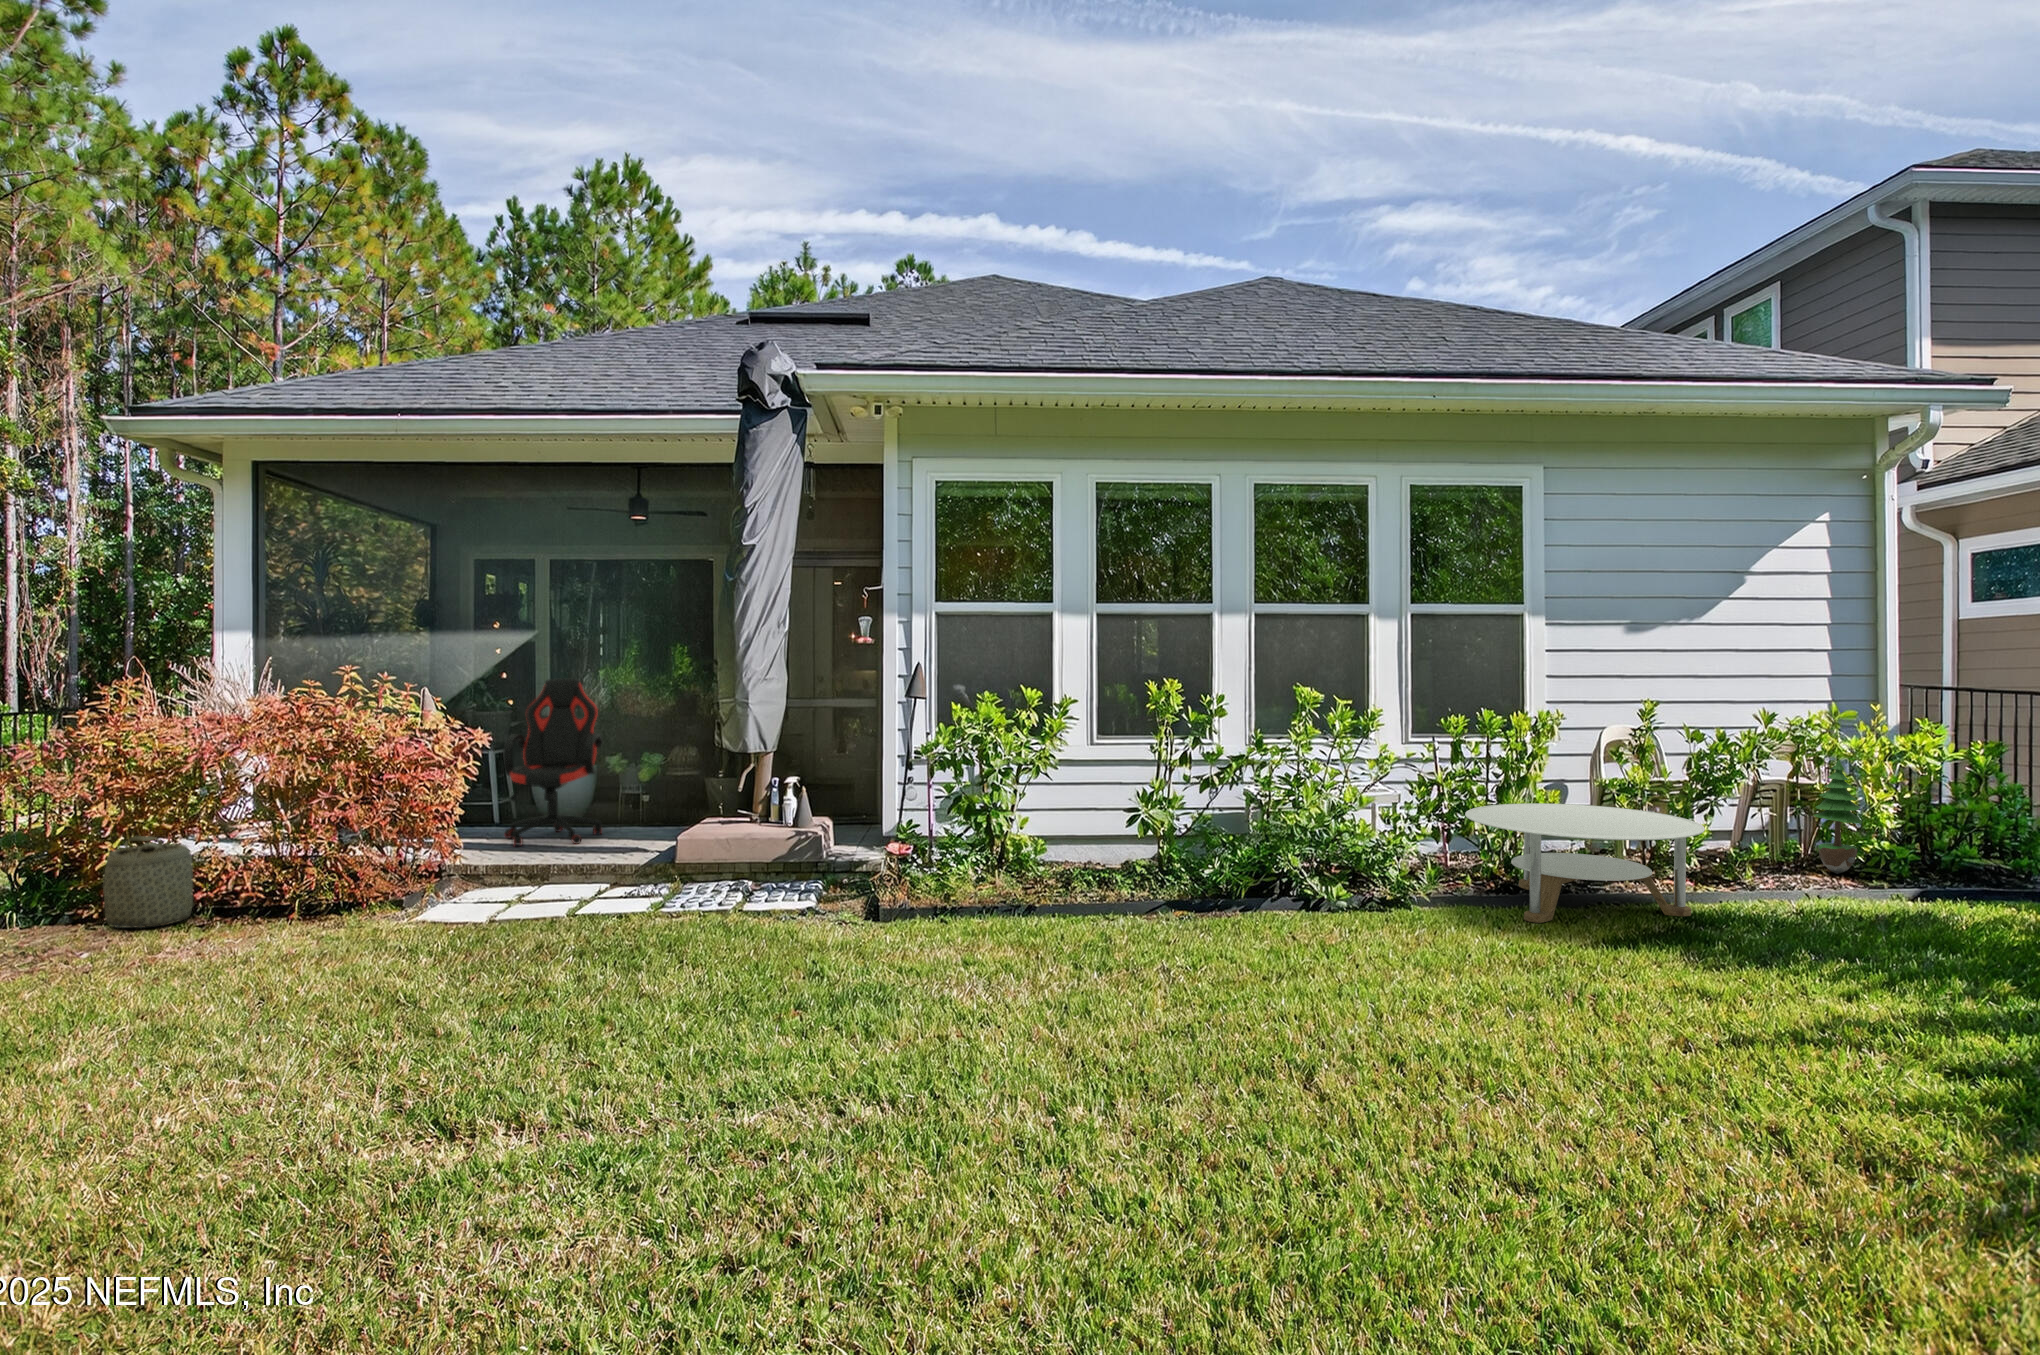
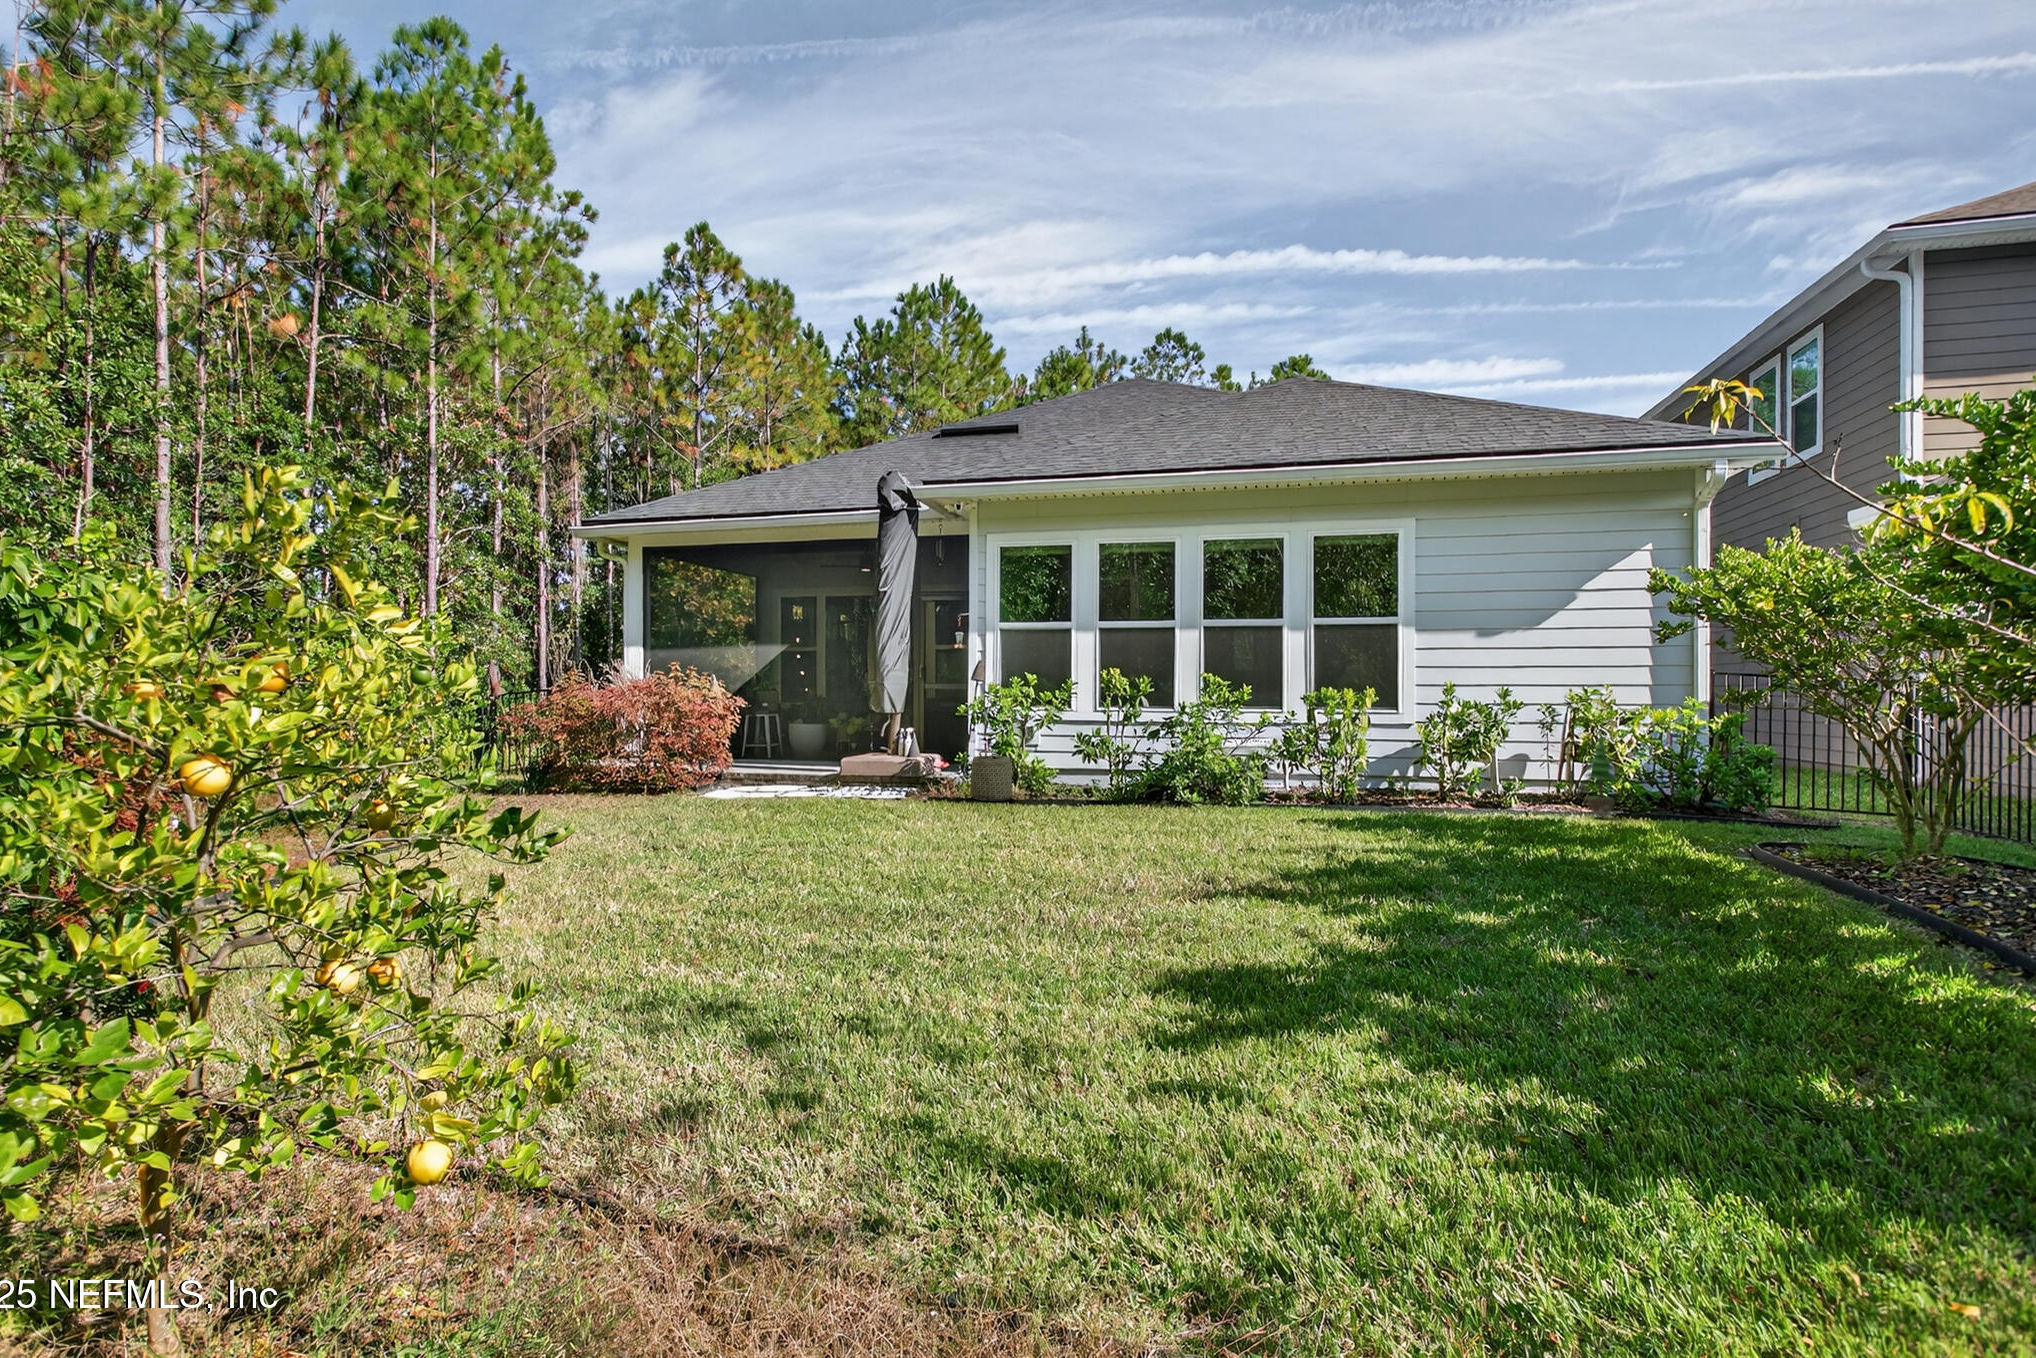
chair: present [503,678,603,846] -> none [765,668,825,768]
round table: present [1465,803,1705,923] -> none [1278,756,1430,829]
basket: present [103,836,193,928] -> present [970,750,1012,801]

